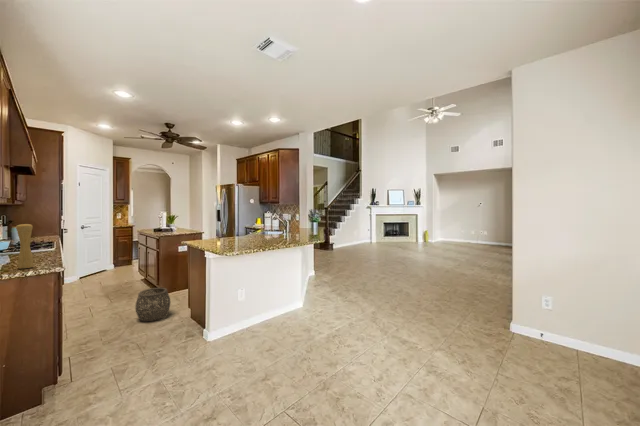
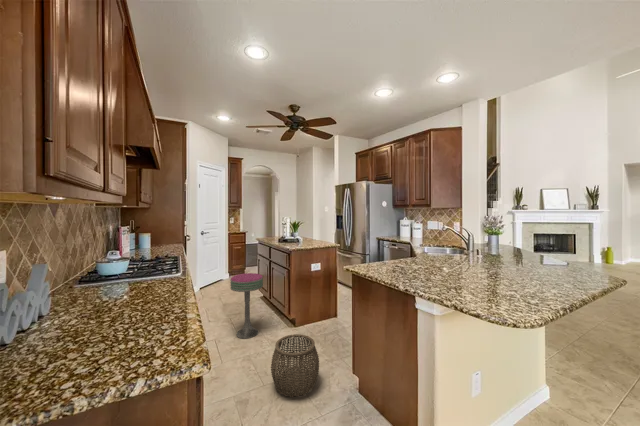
pepper mill: present [16,224,34,268] -> none [54,249,97,379]
bar stool: none [109,255,138,302] -> present [230,273,263,338]

